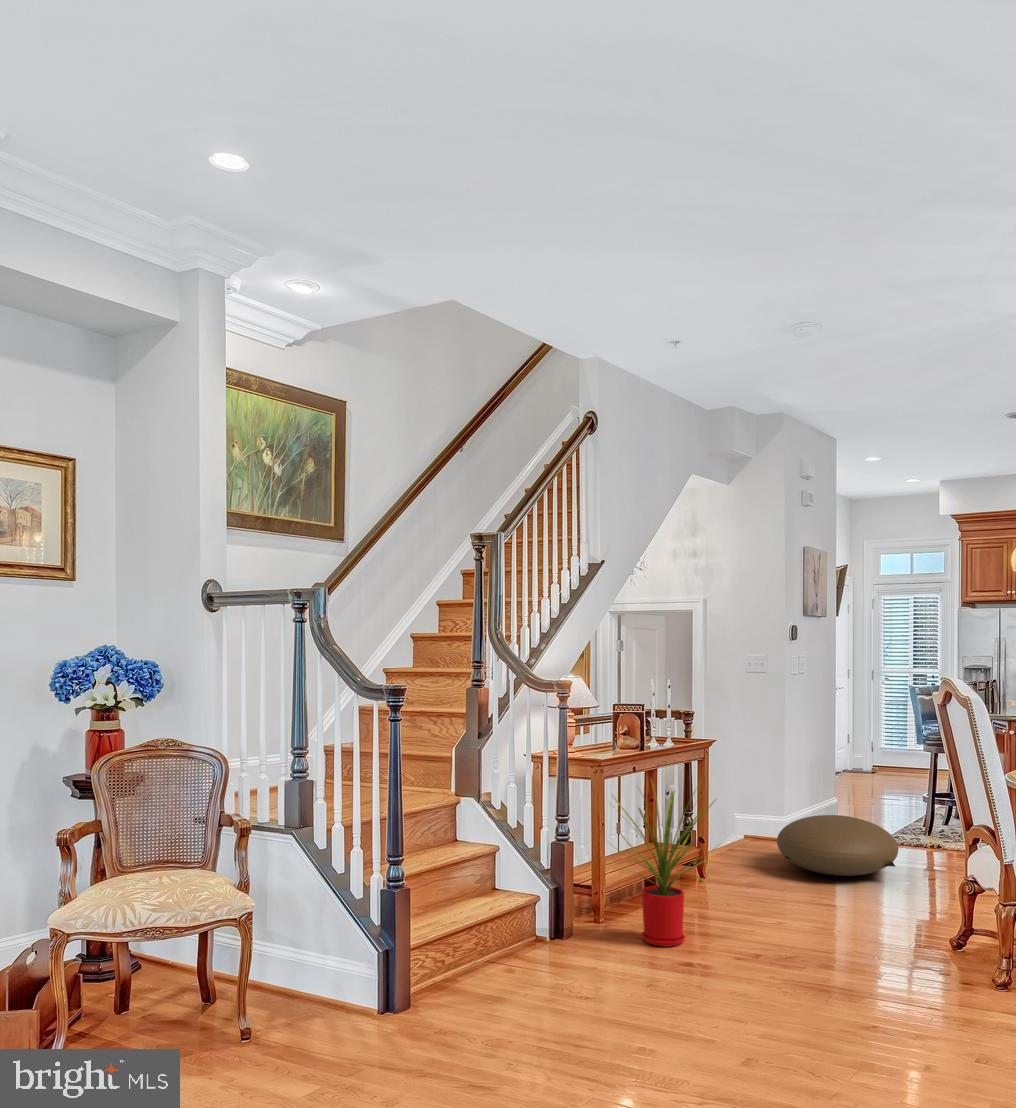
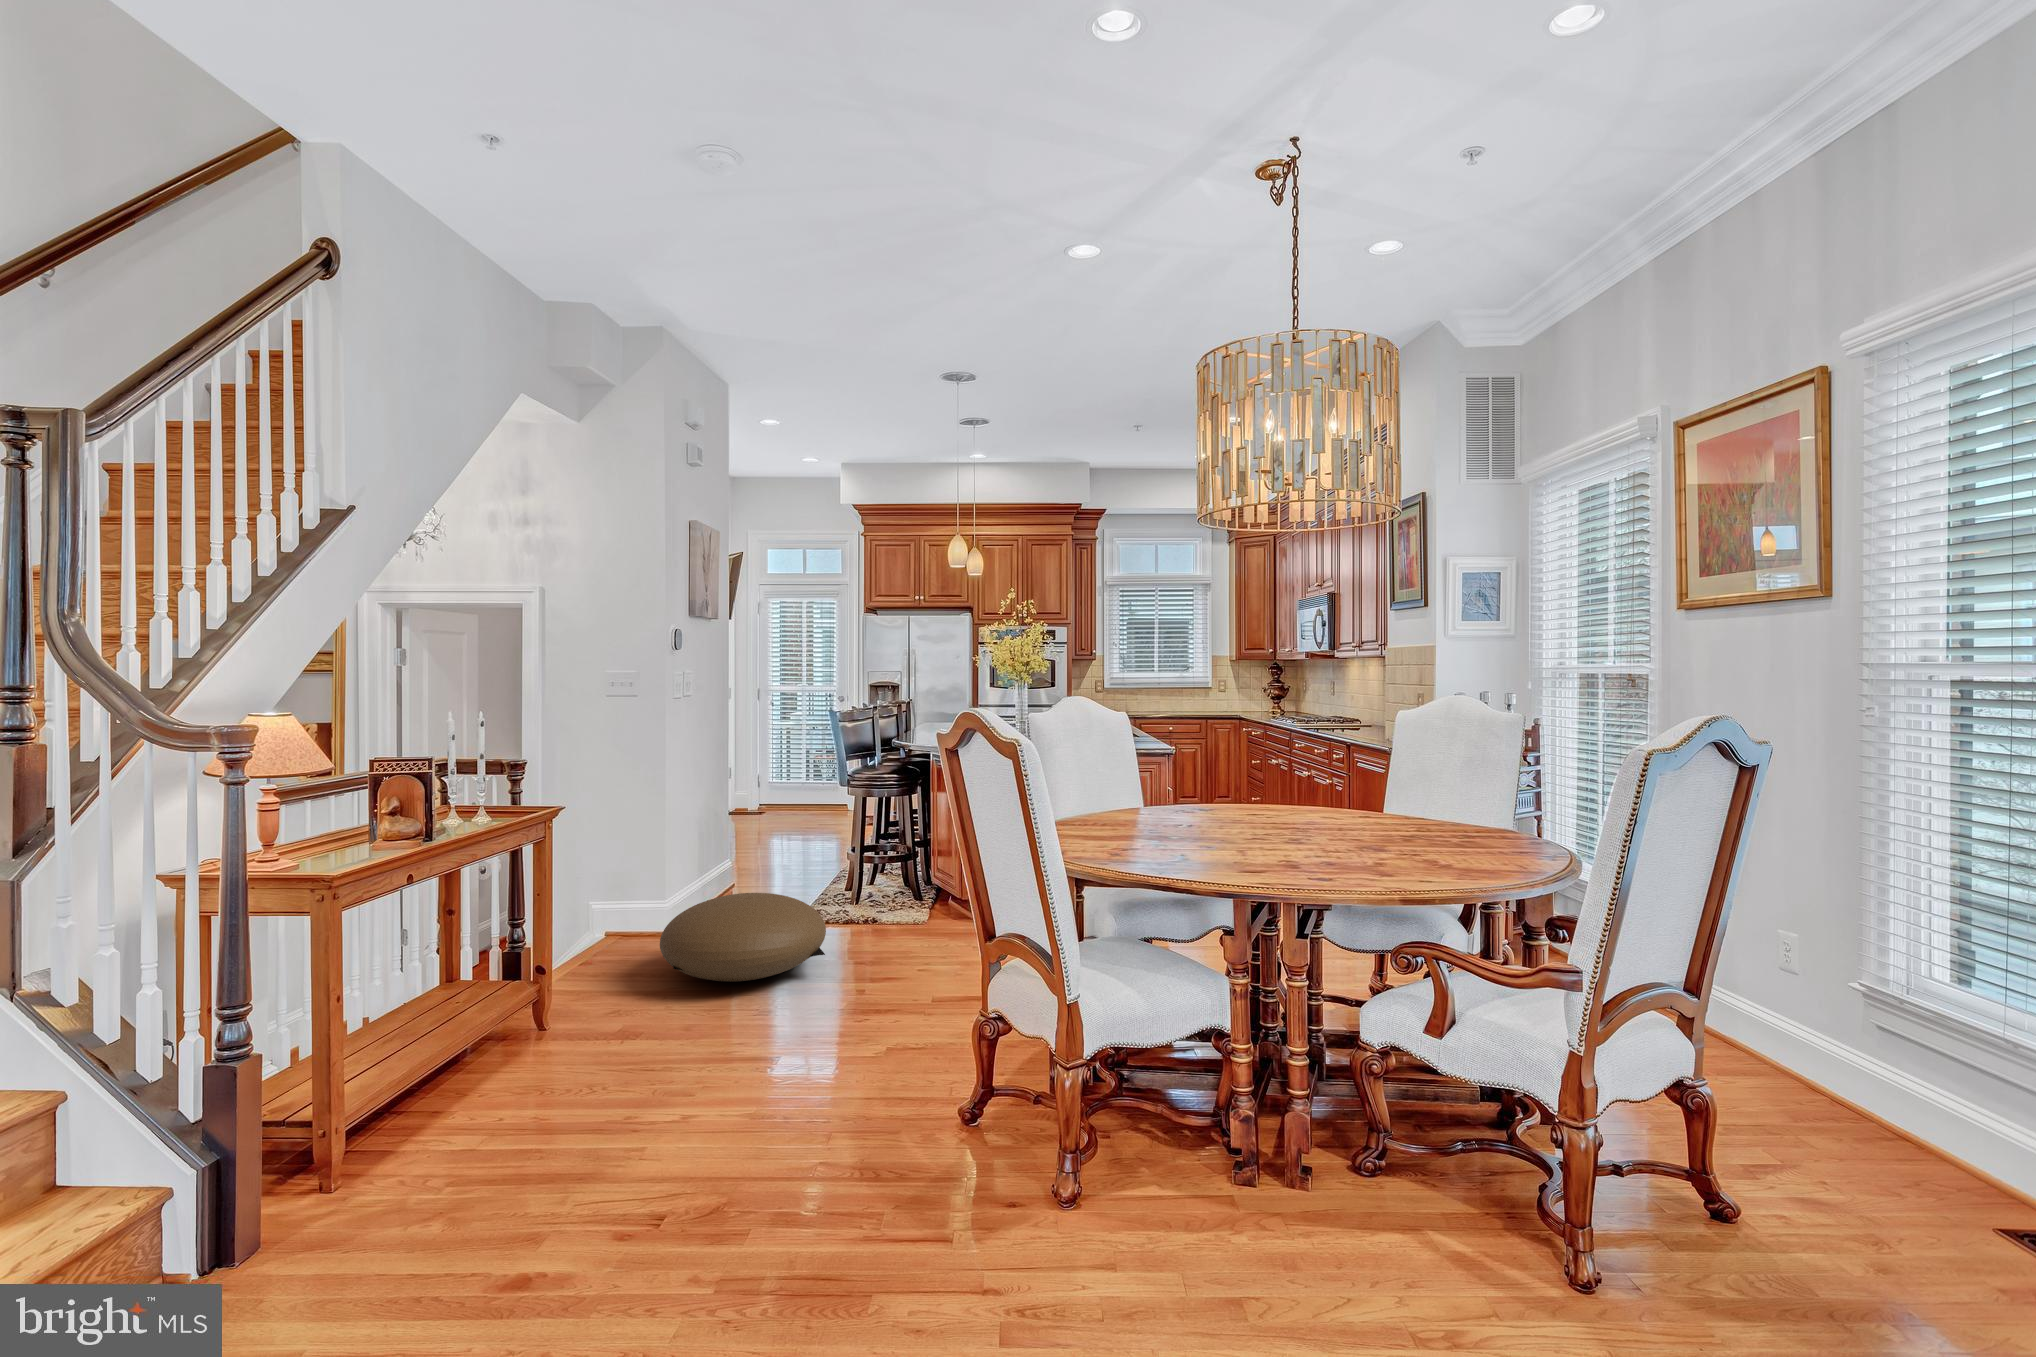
house plant: present [613,779,715,947] -> none [344,890,584,1206]

